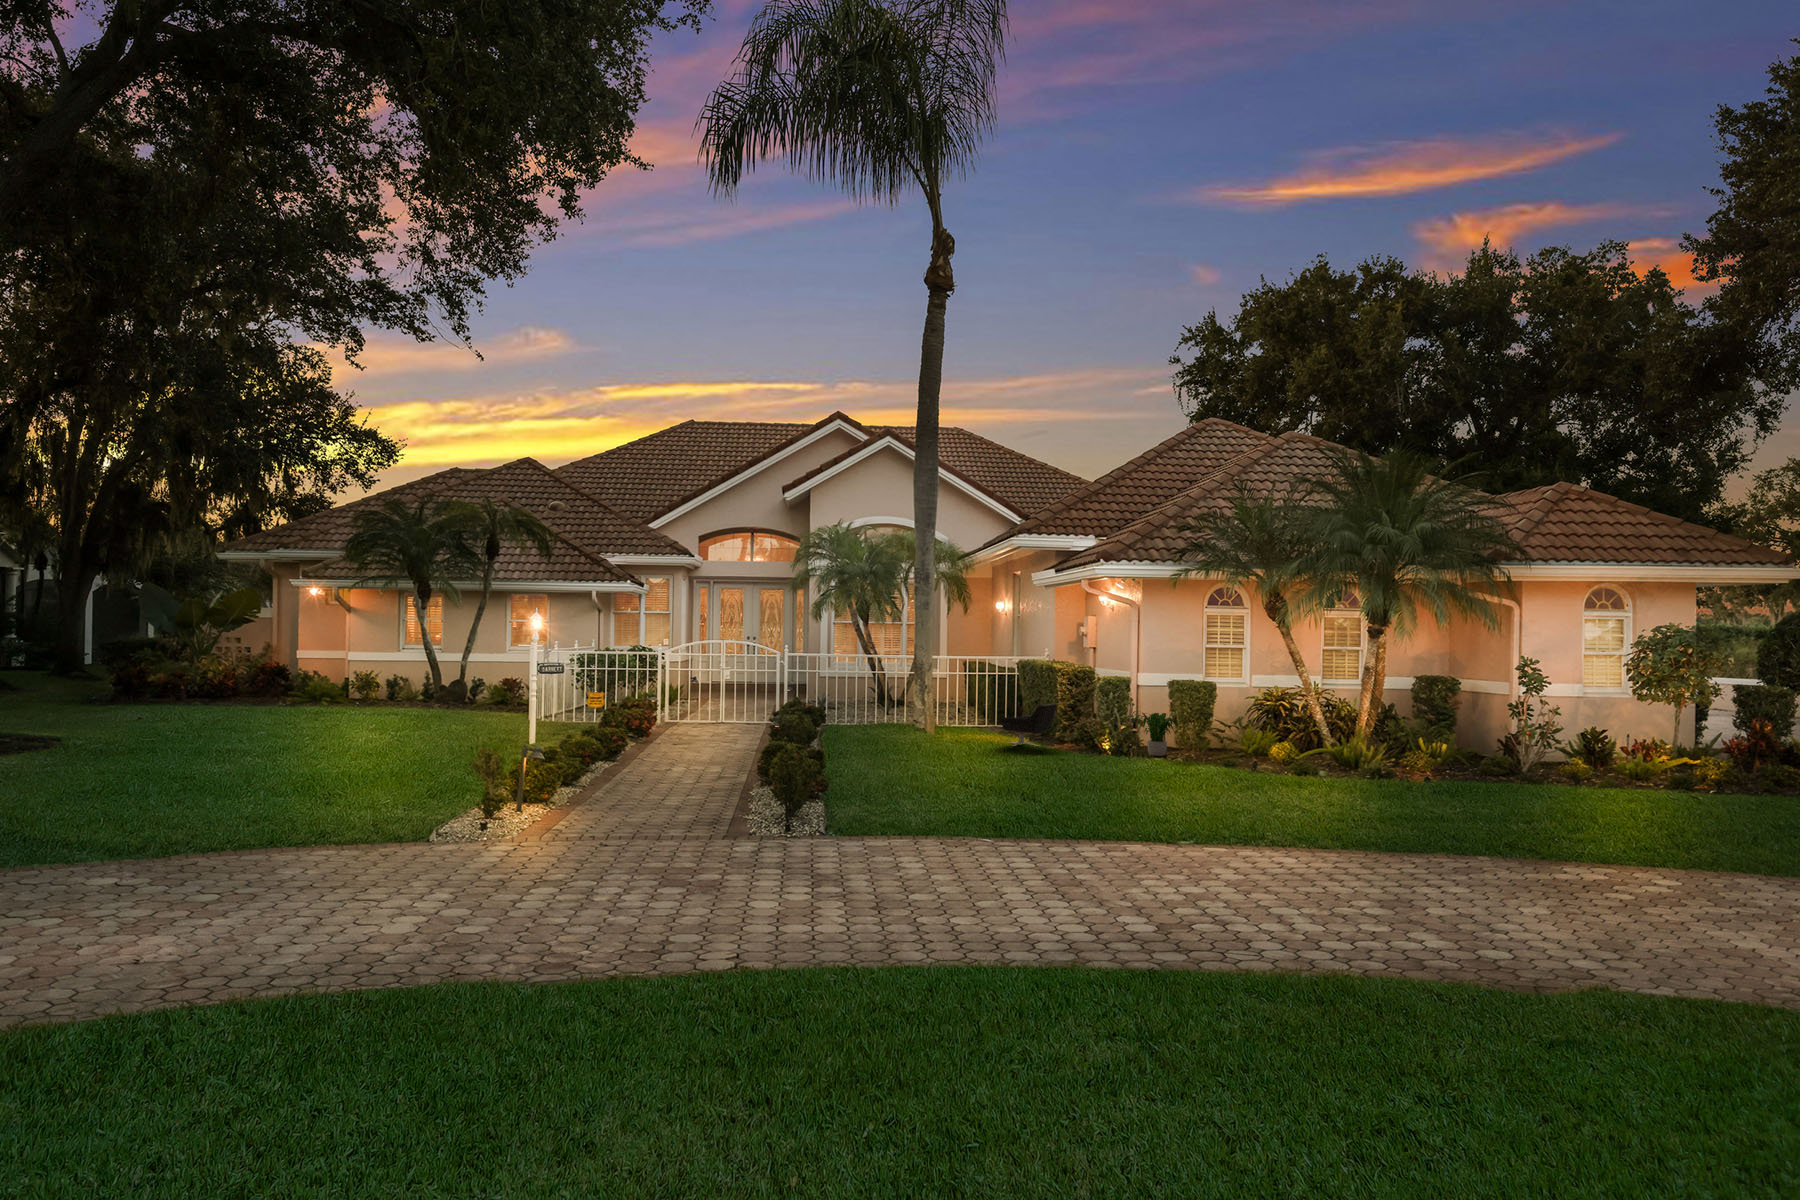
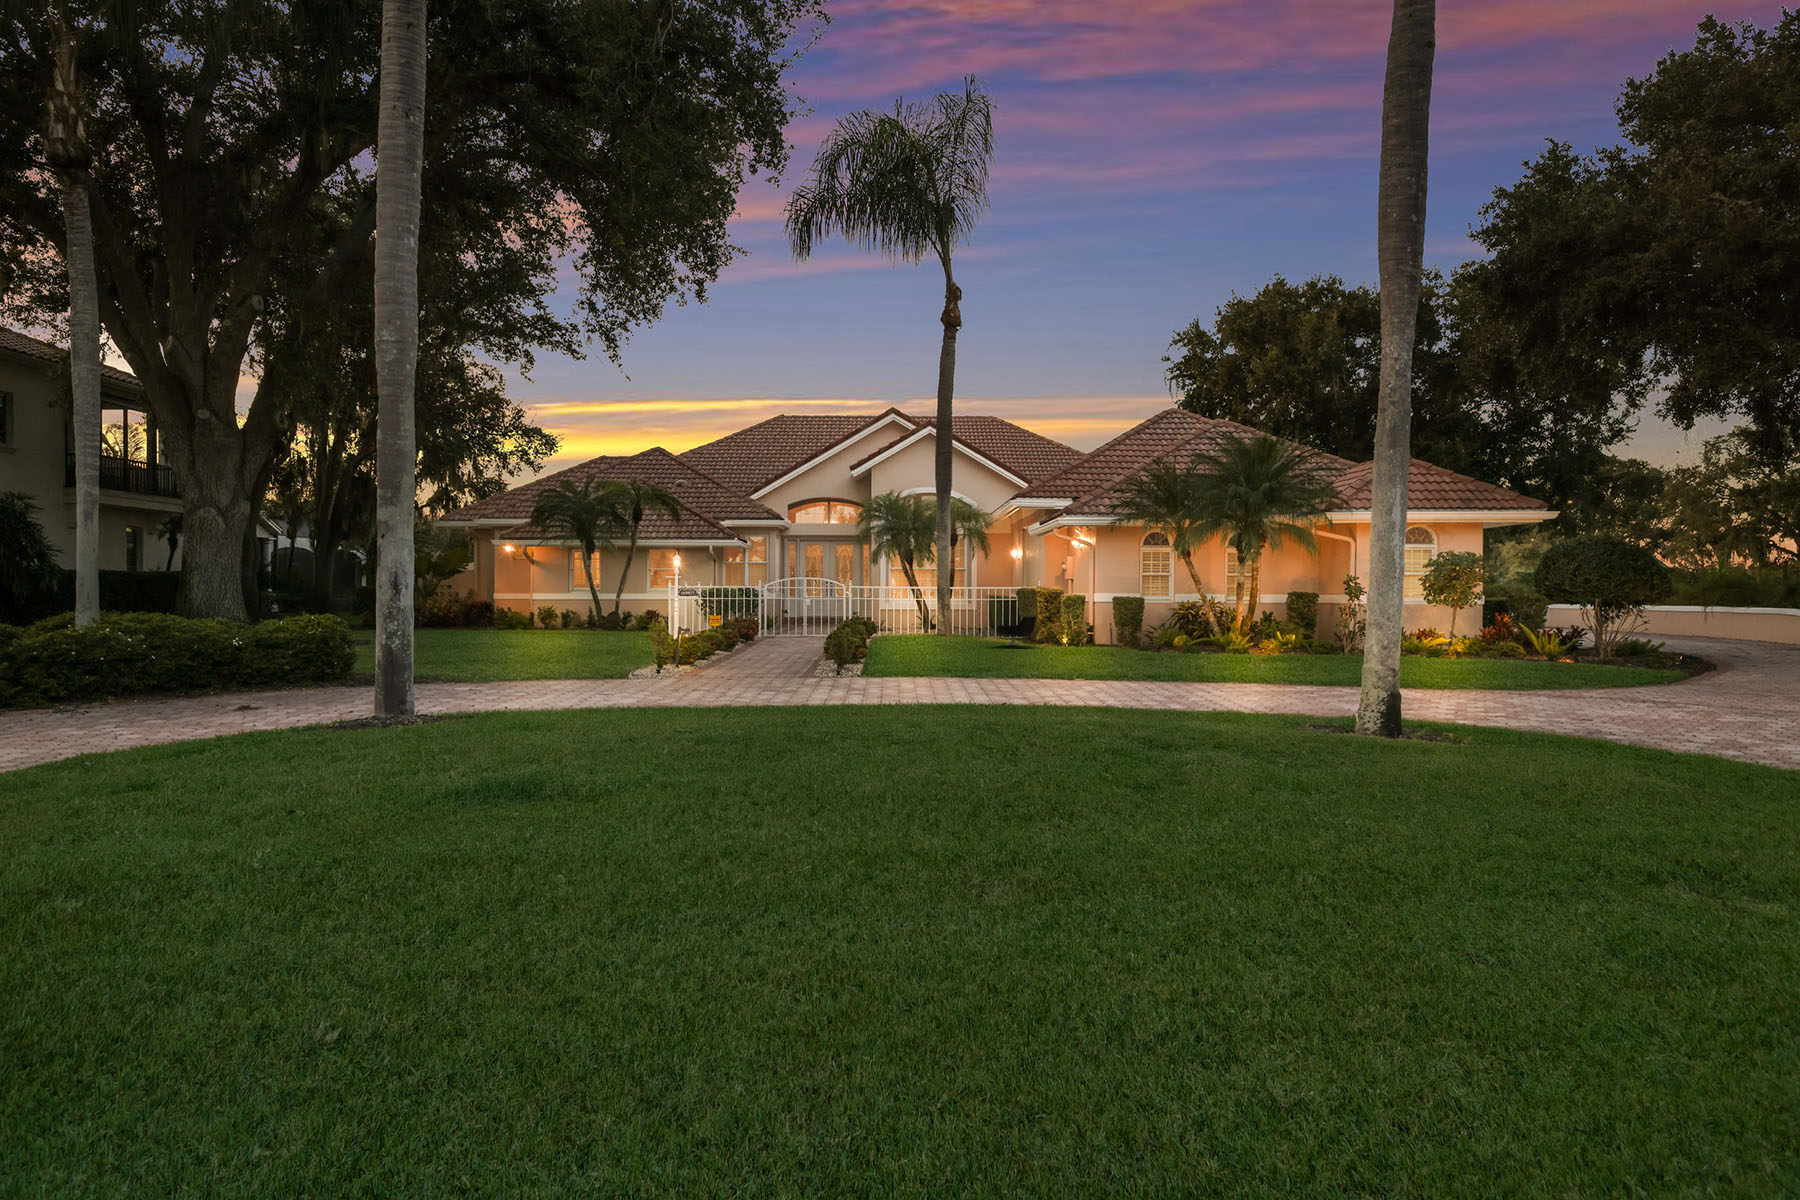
potted plant: present [1130,711,1184,756] -> none [1085,618,1123,649]

